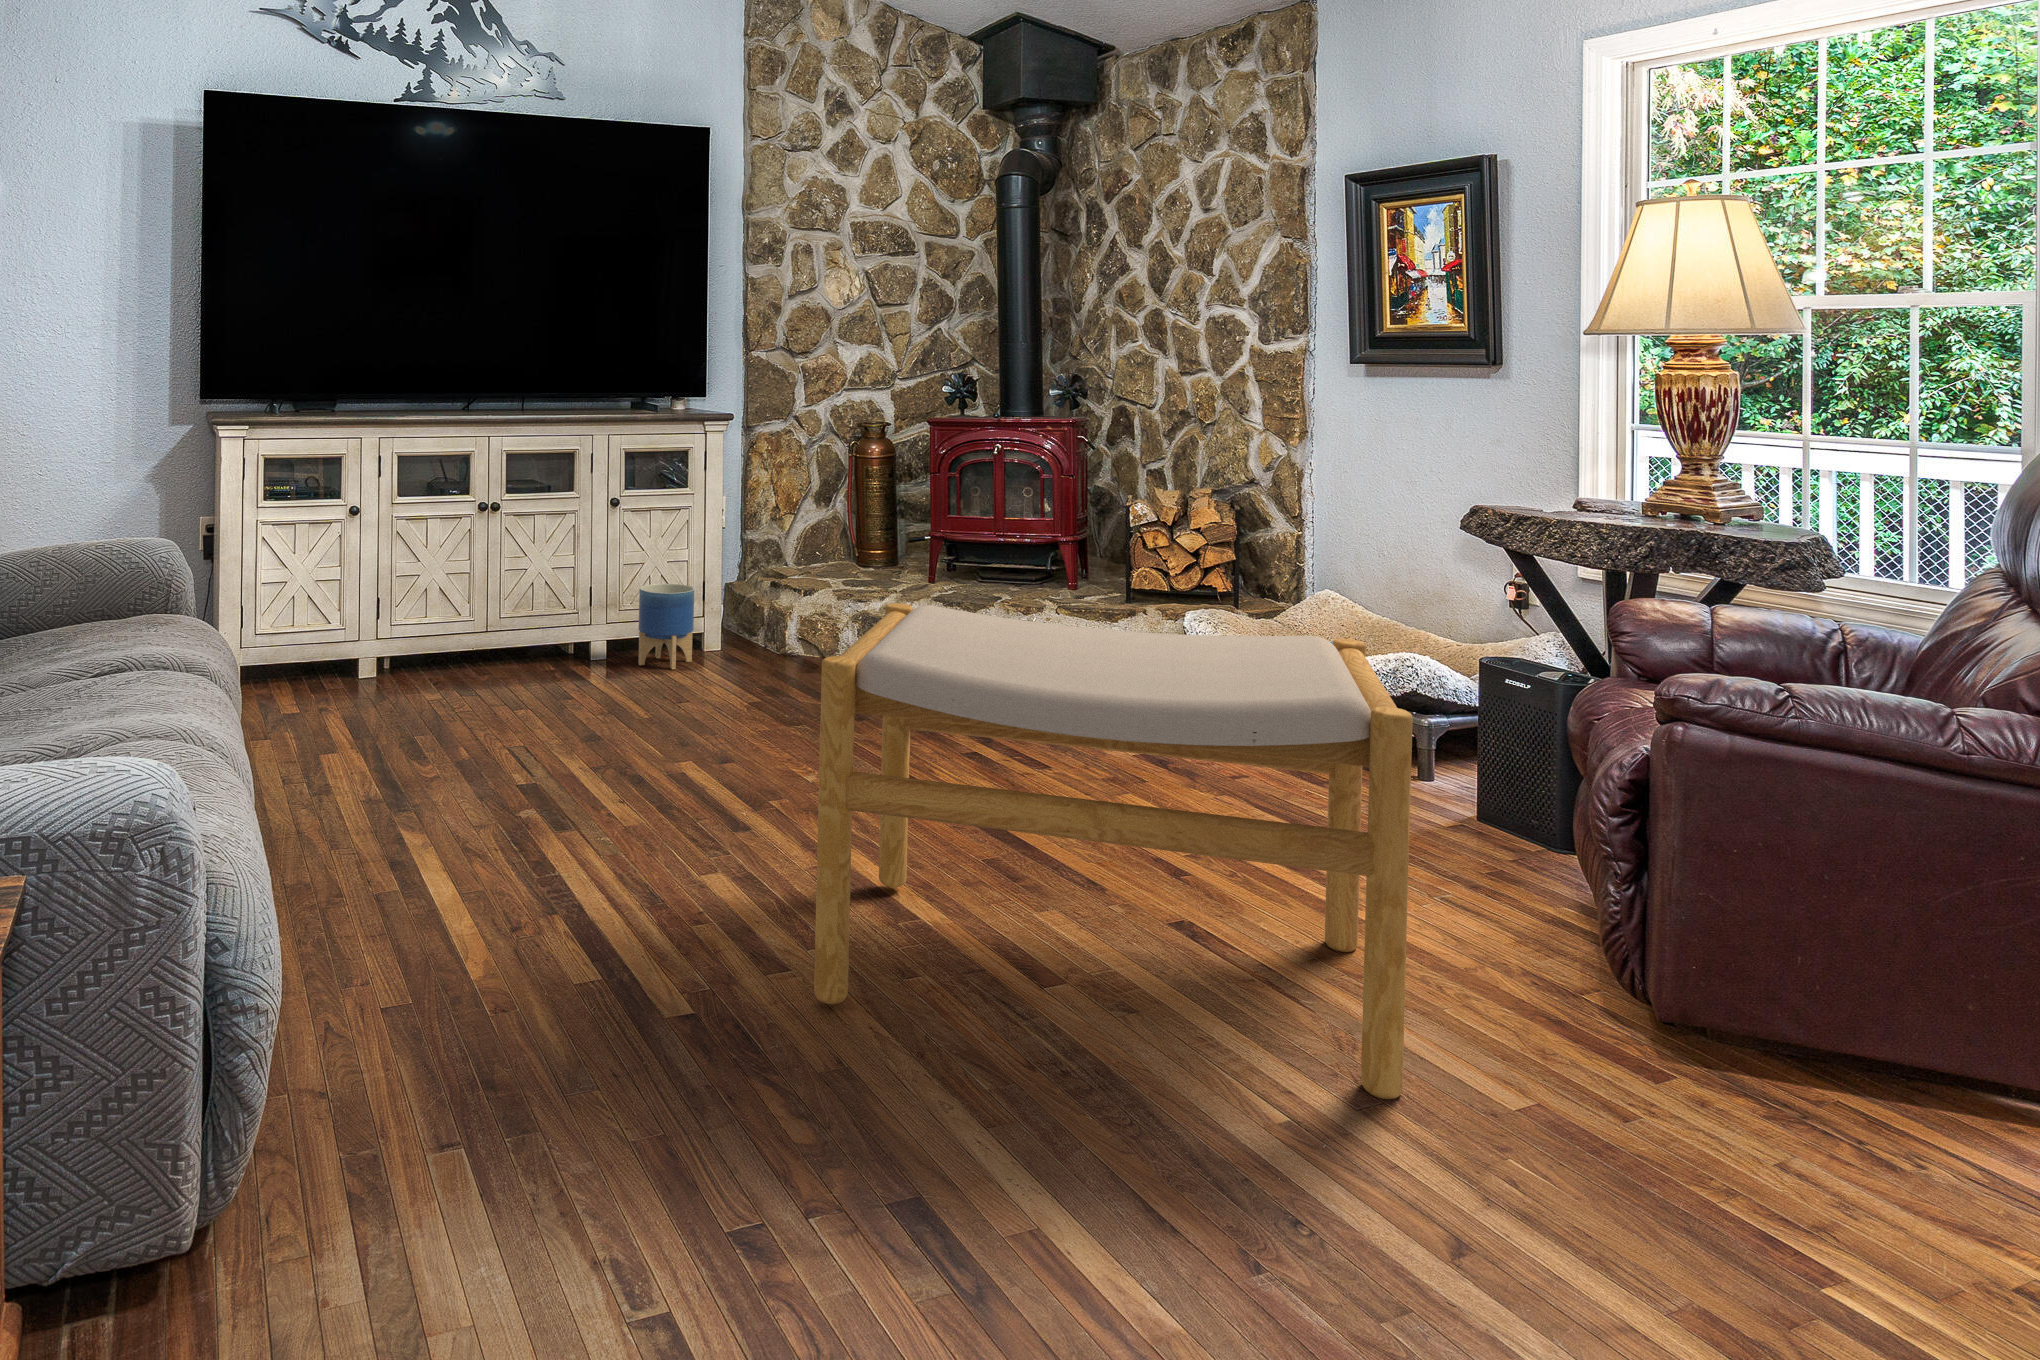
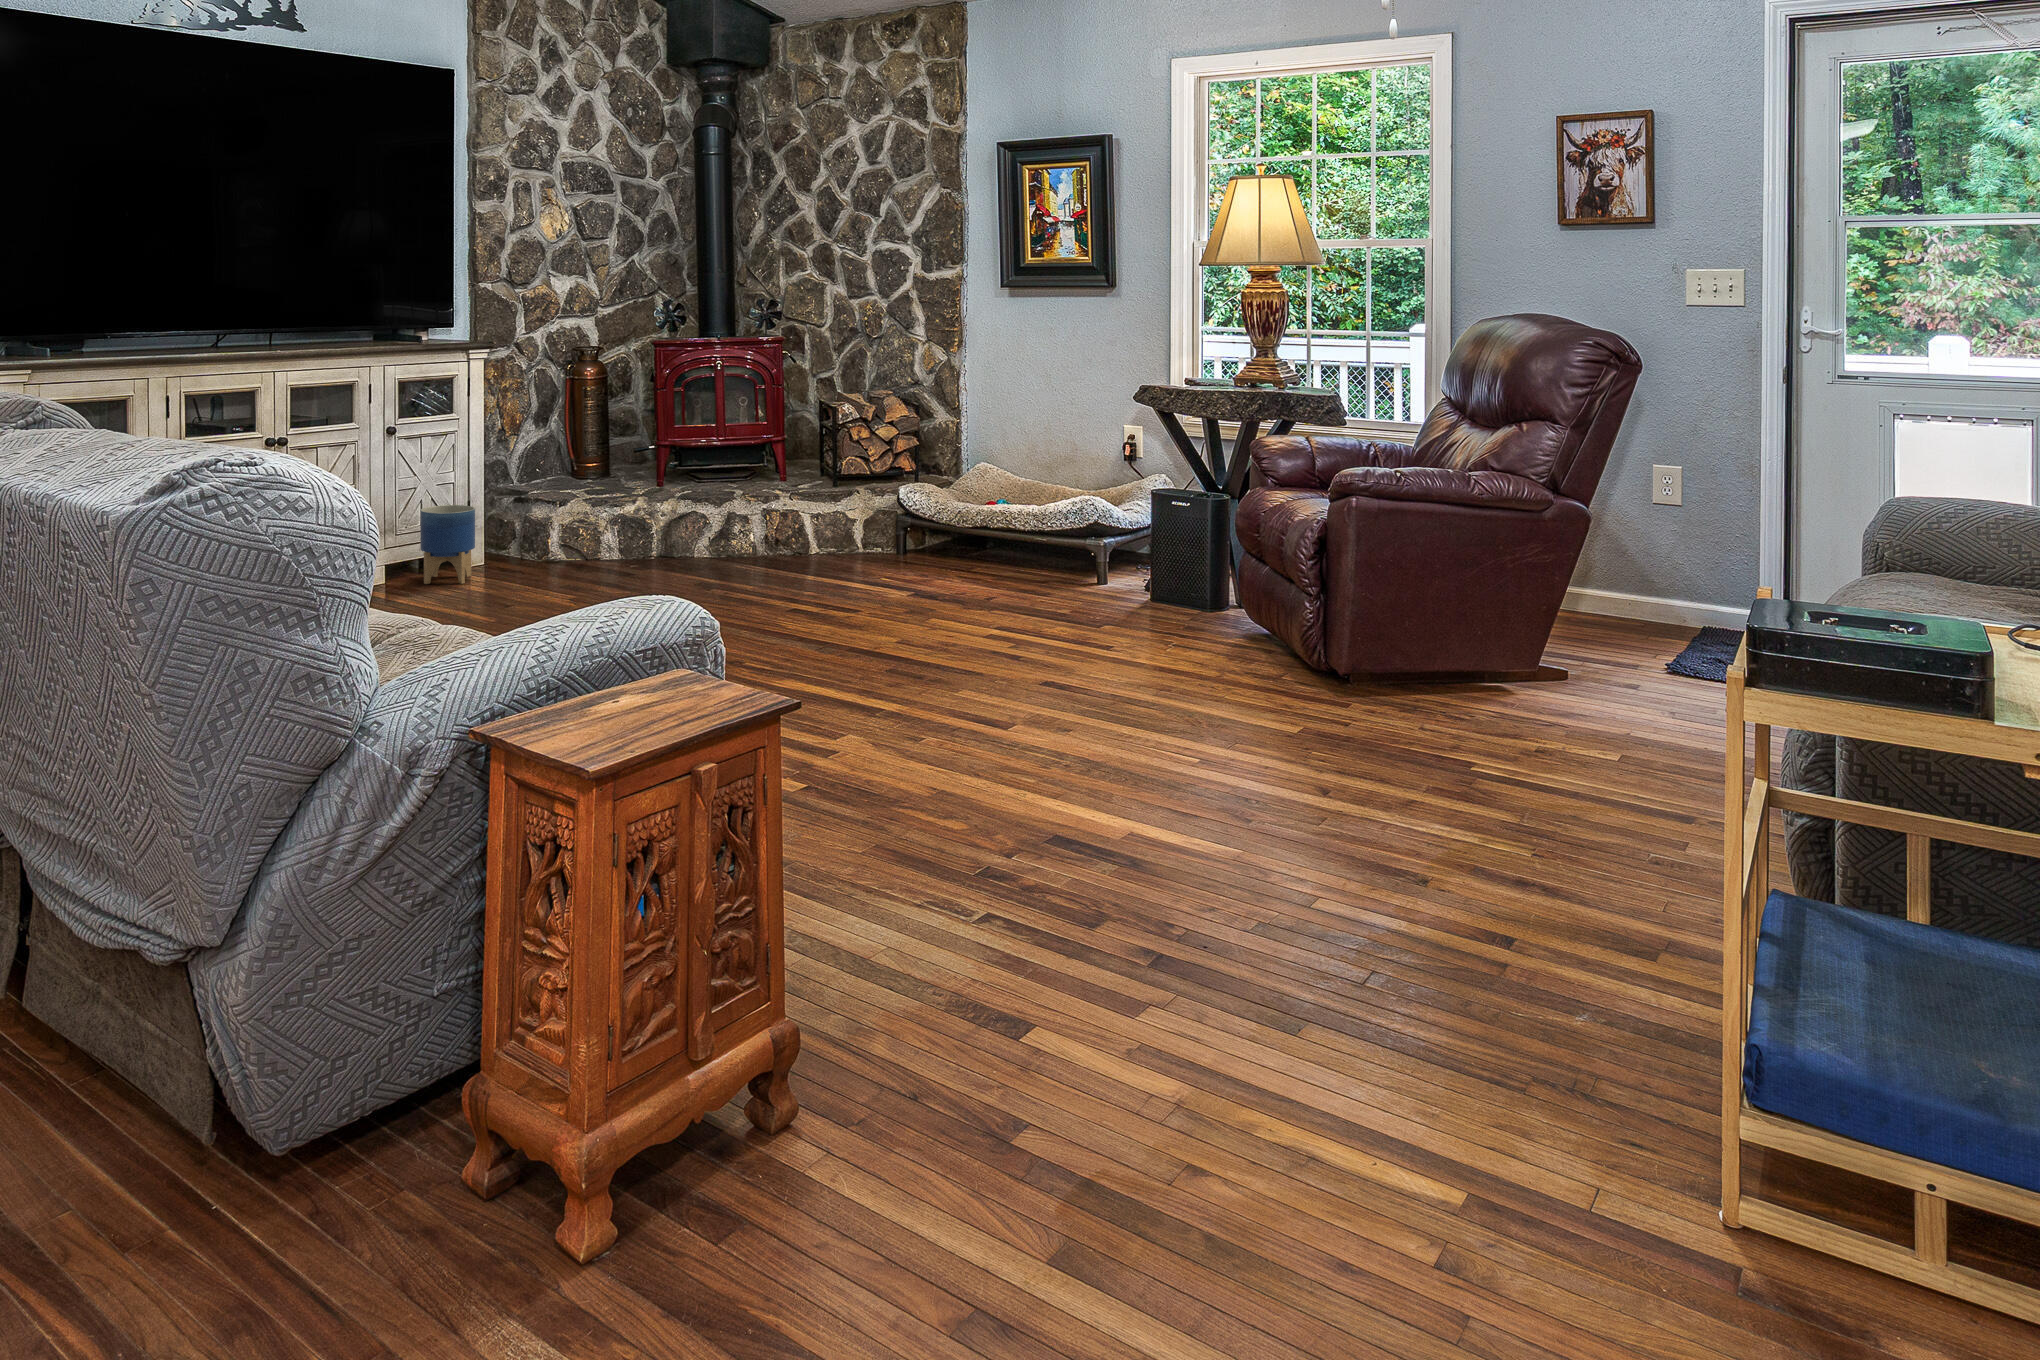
footstool: present [814,603,1413,1099] -> none [832,471,1248,761]

